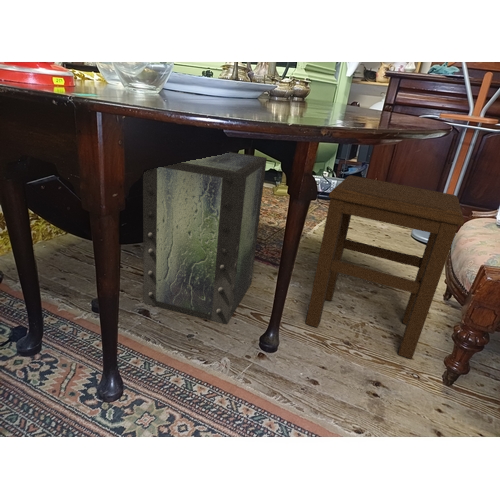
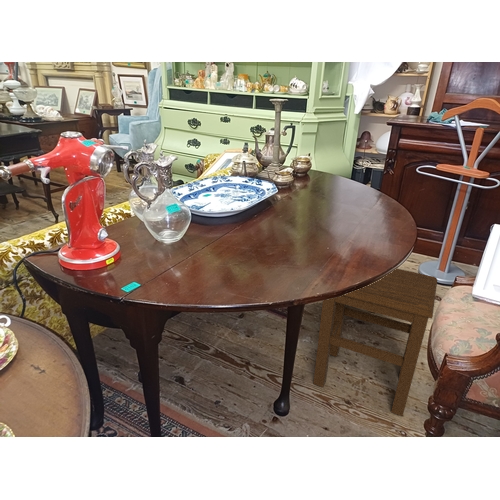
storage box: present [143,152,267,324] -> none [171,235,273,388]

